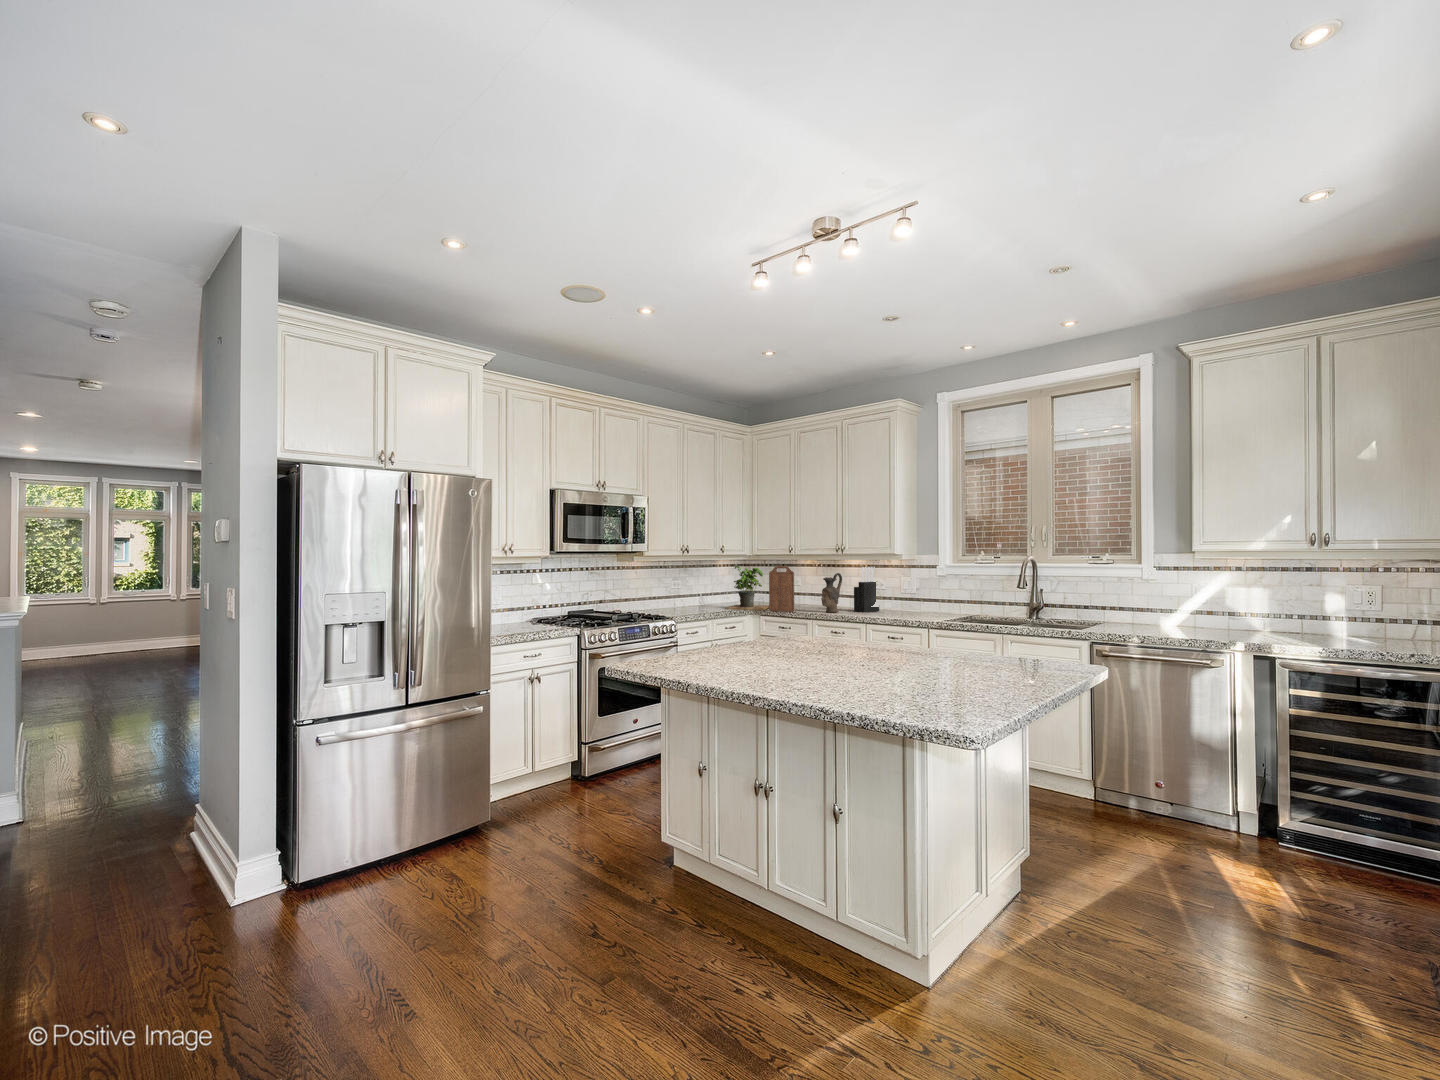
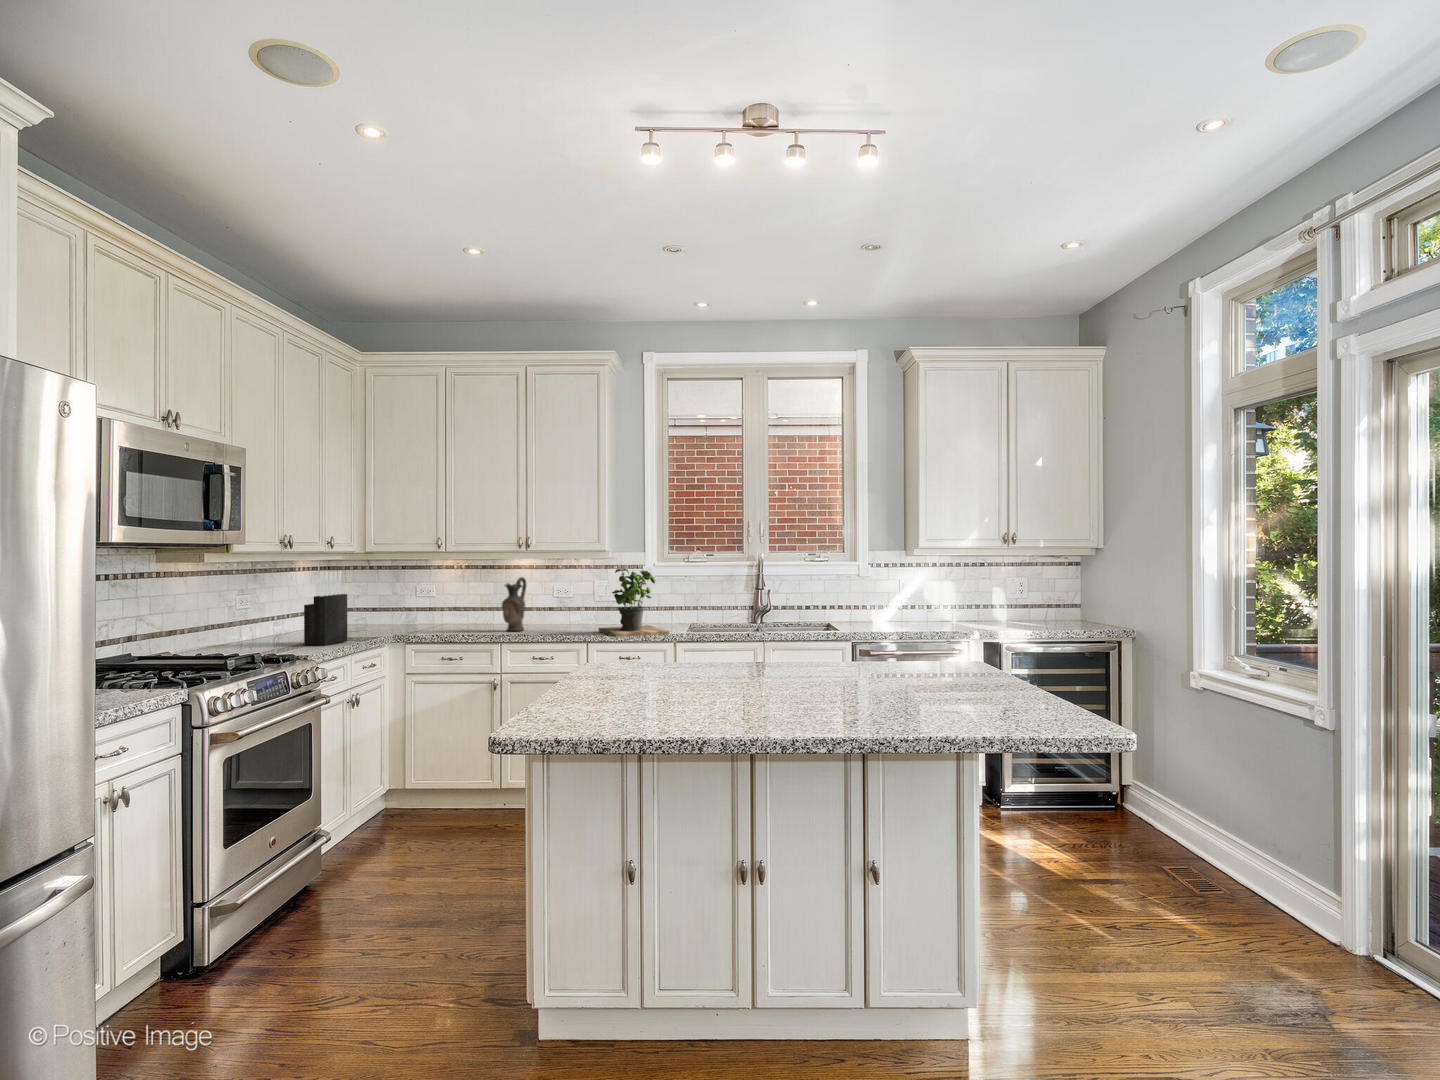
potted plant: present [725,566,769,610] -> present [599,569,669,637]
cutting board: present [769,566,794,612] -> none [426,569,467,636]
knife block: present [854,567,879,612] -> present [304,570,347,646]

